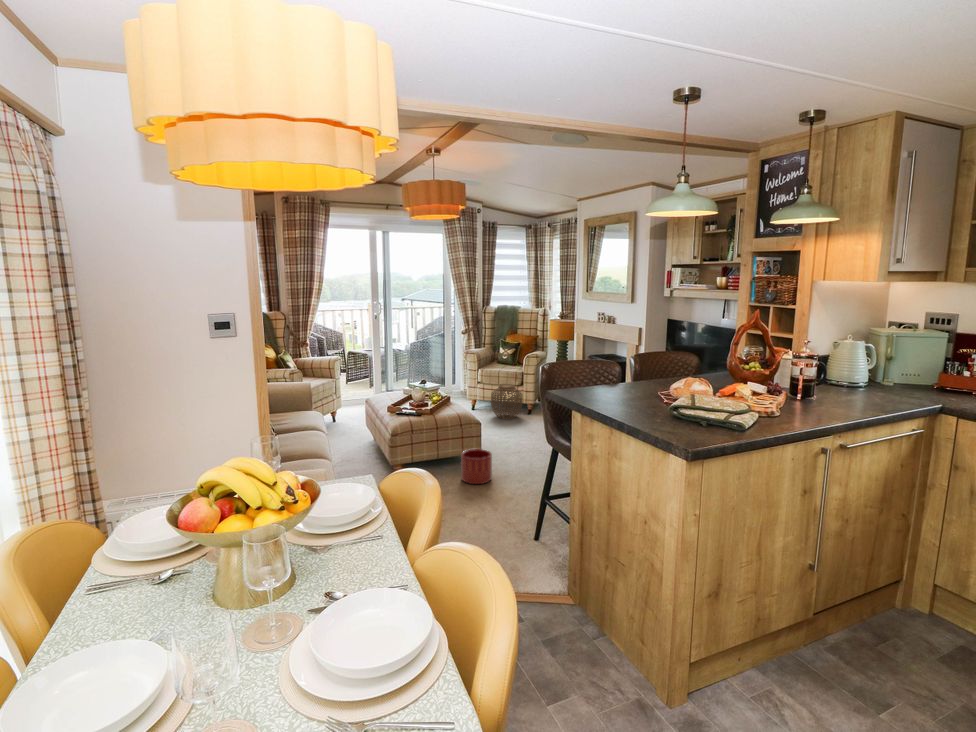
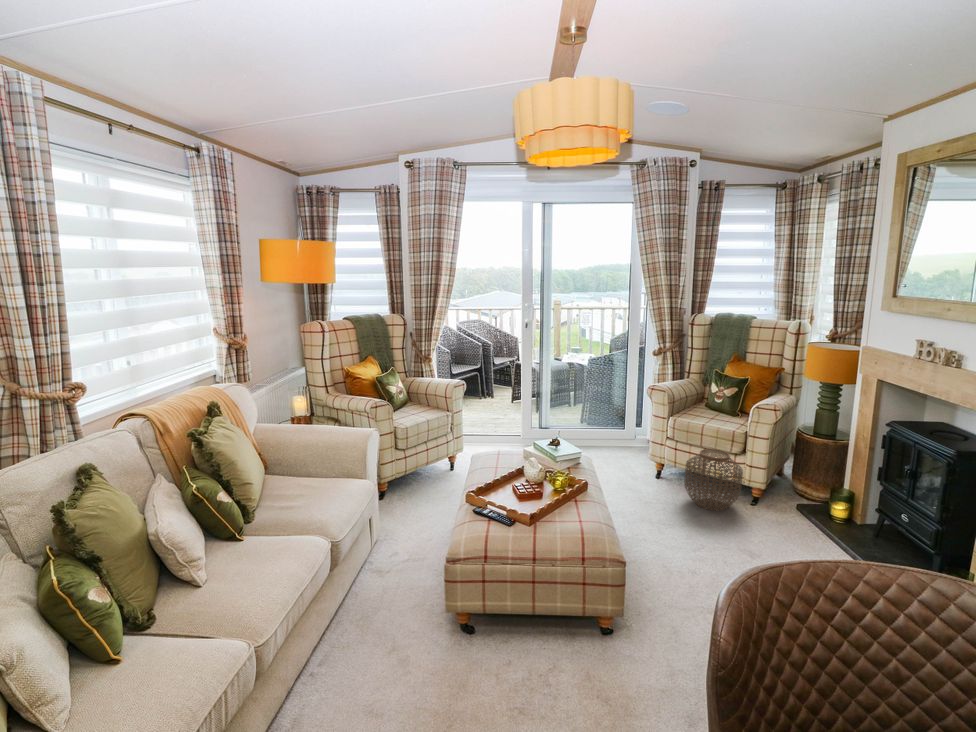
planter: present [461,449,492,484] -> none [576,613,642,703]

